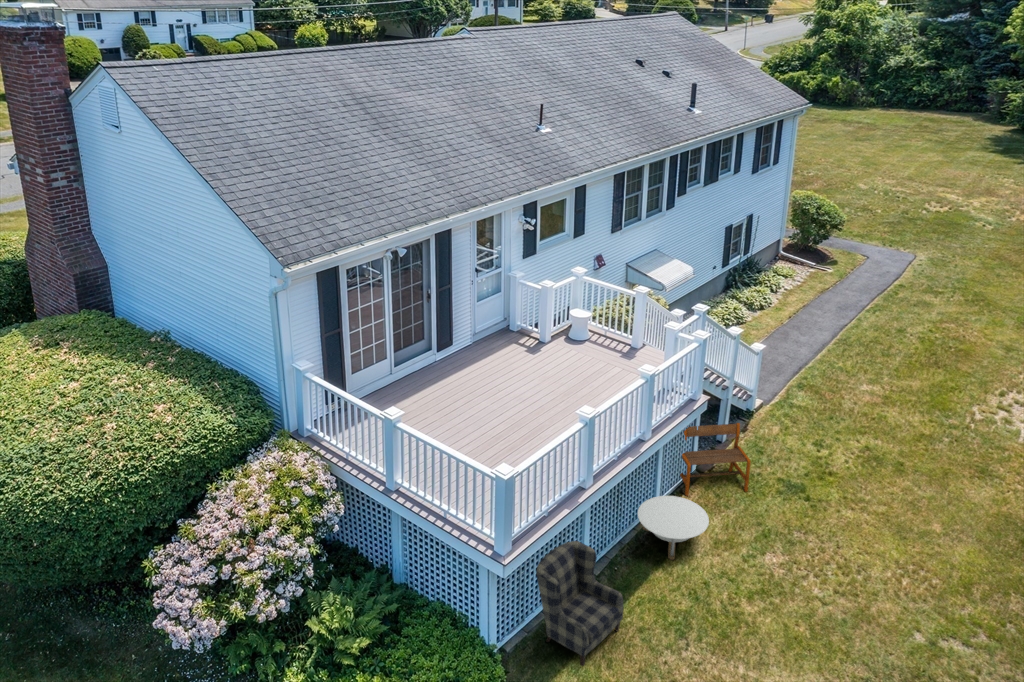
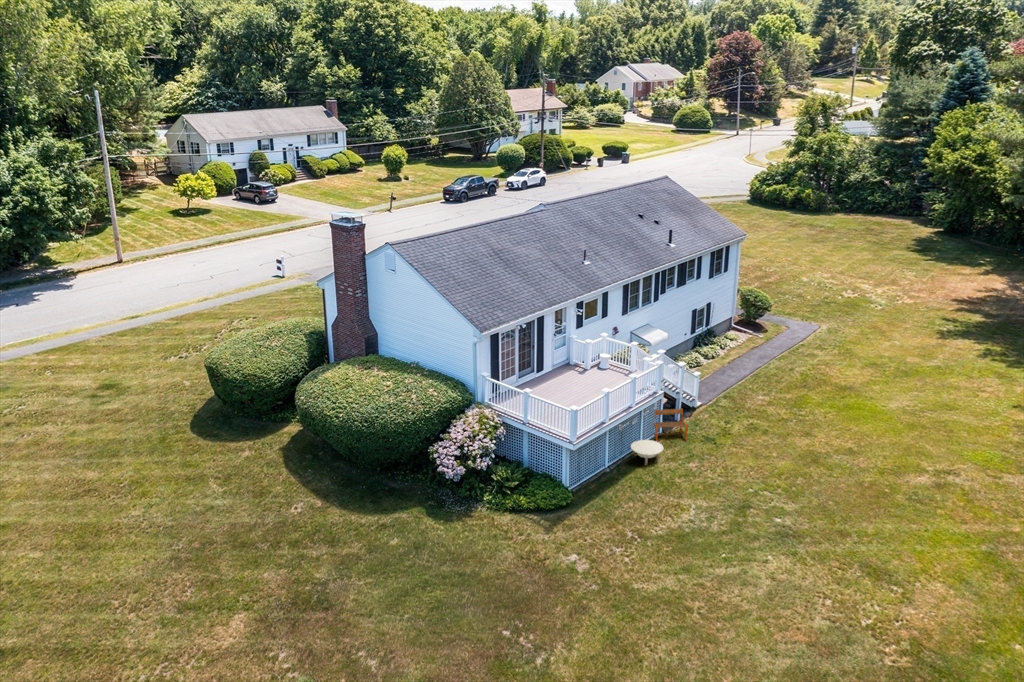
chair: present [536,541,623,666] -> none [585,449,622,498]

